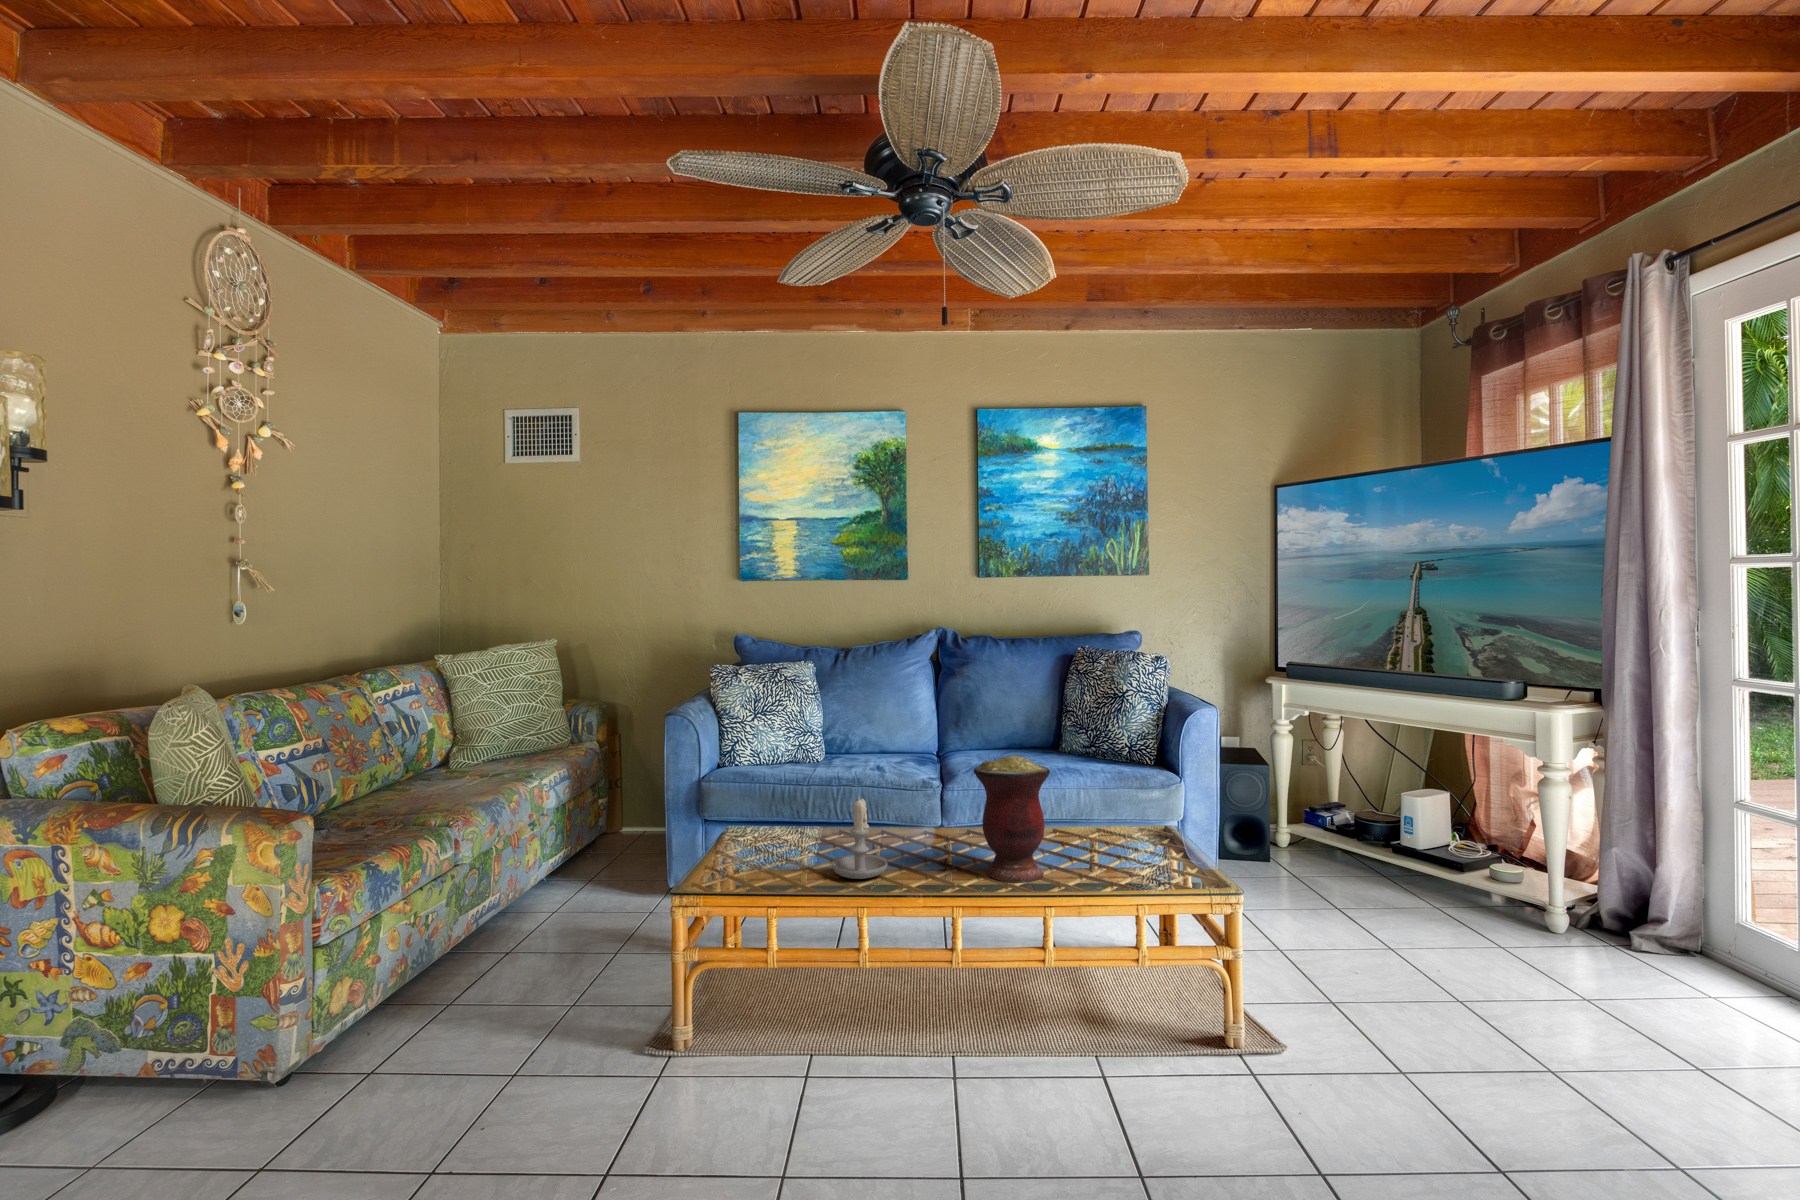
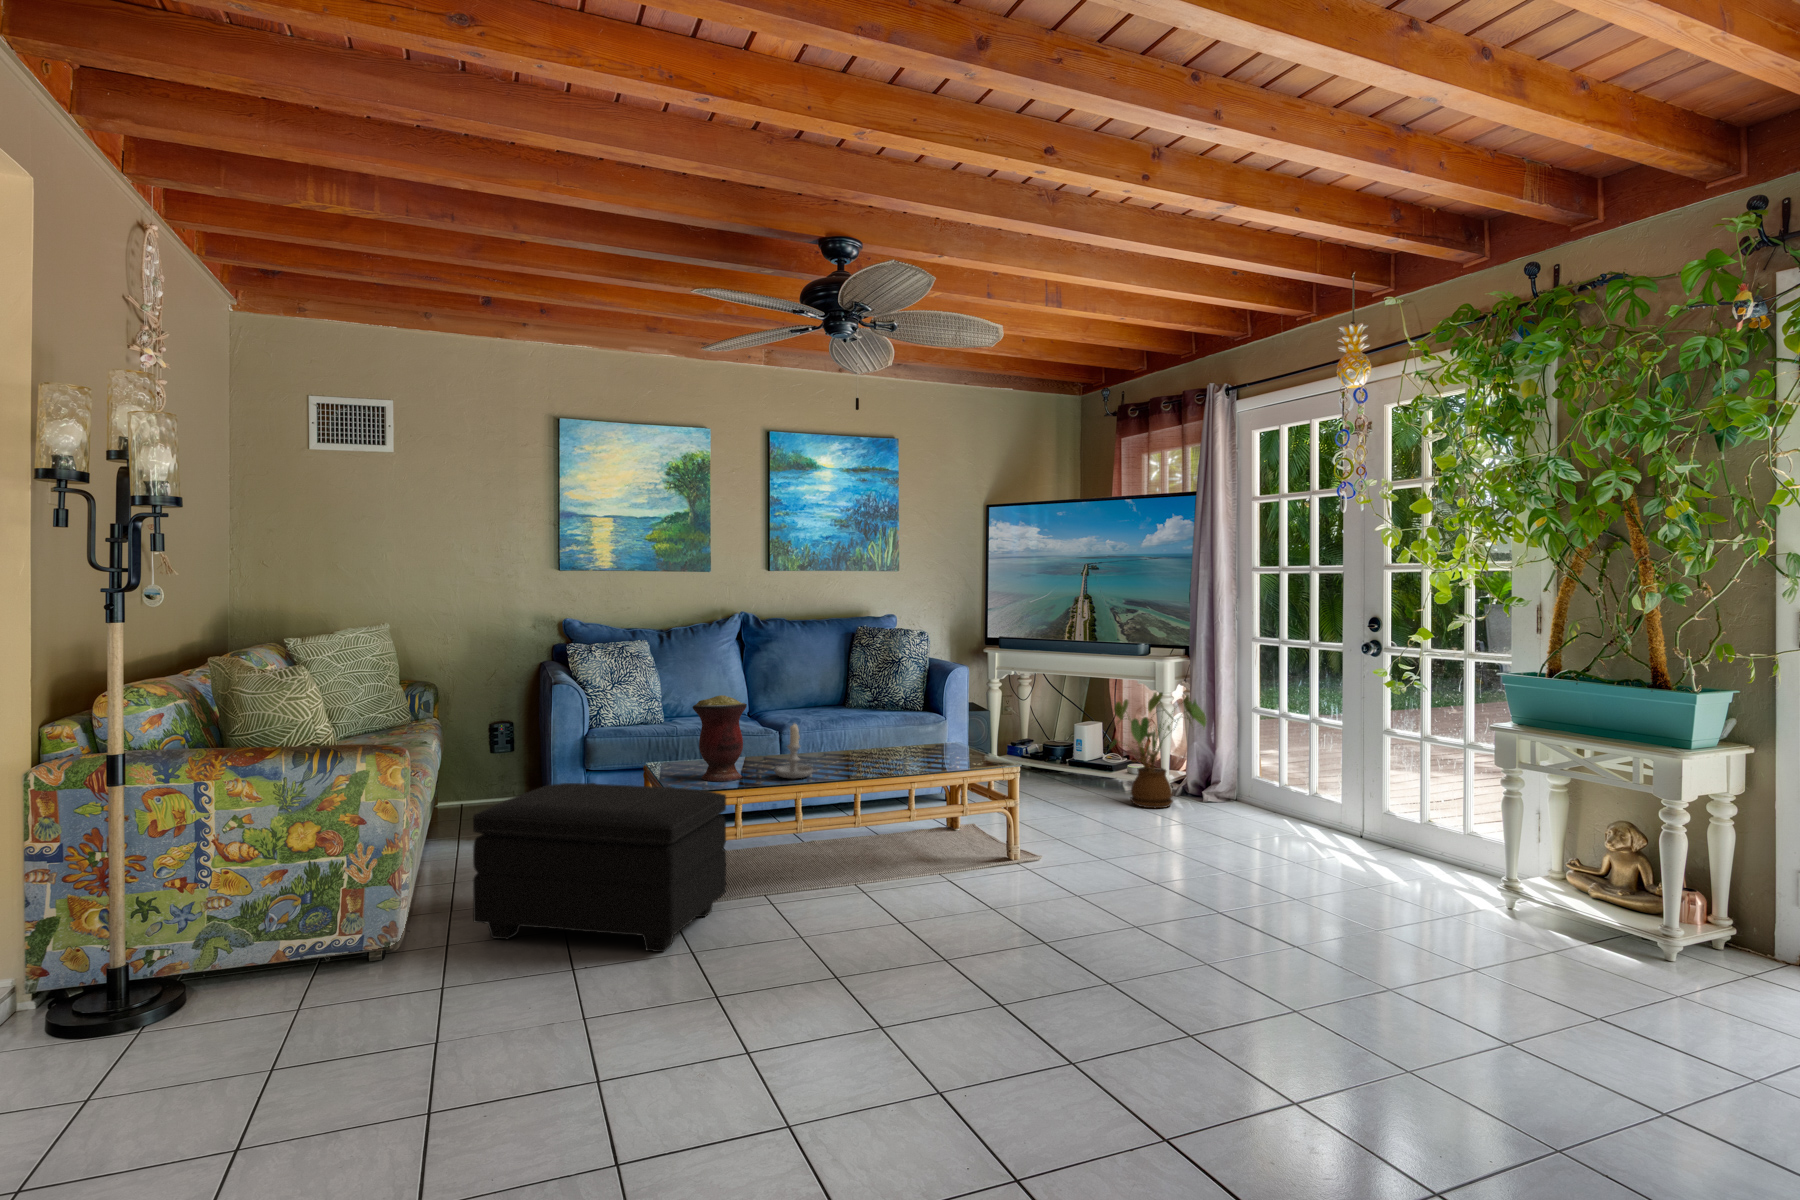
vase: present [973,756,1050,883] -> present [693,695,747,781]
house plant: none [1432,759,1618,949] -> present [1109,692,1206,808]
footstool: none [392,858,725,1151] -> present [473,783,726,952]

